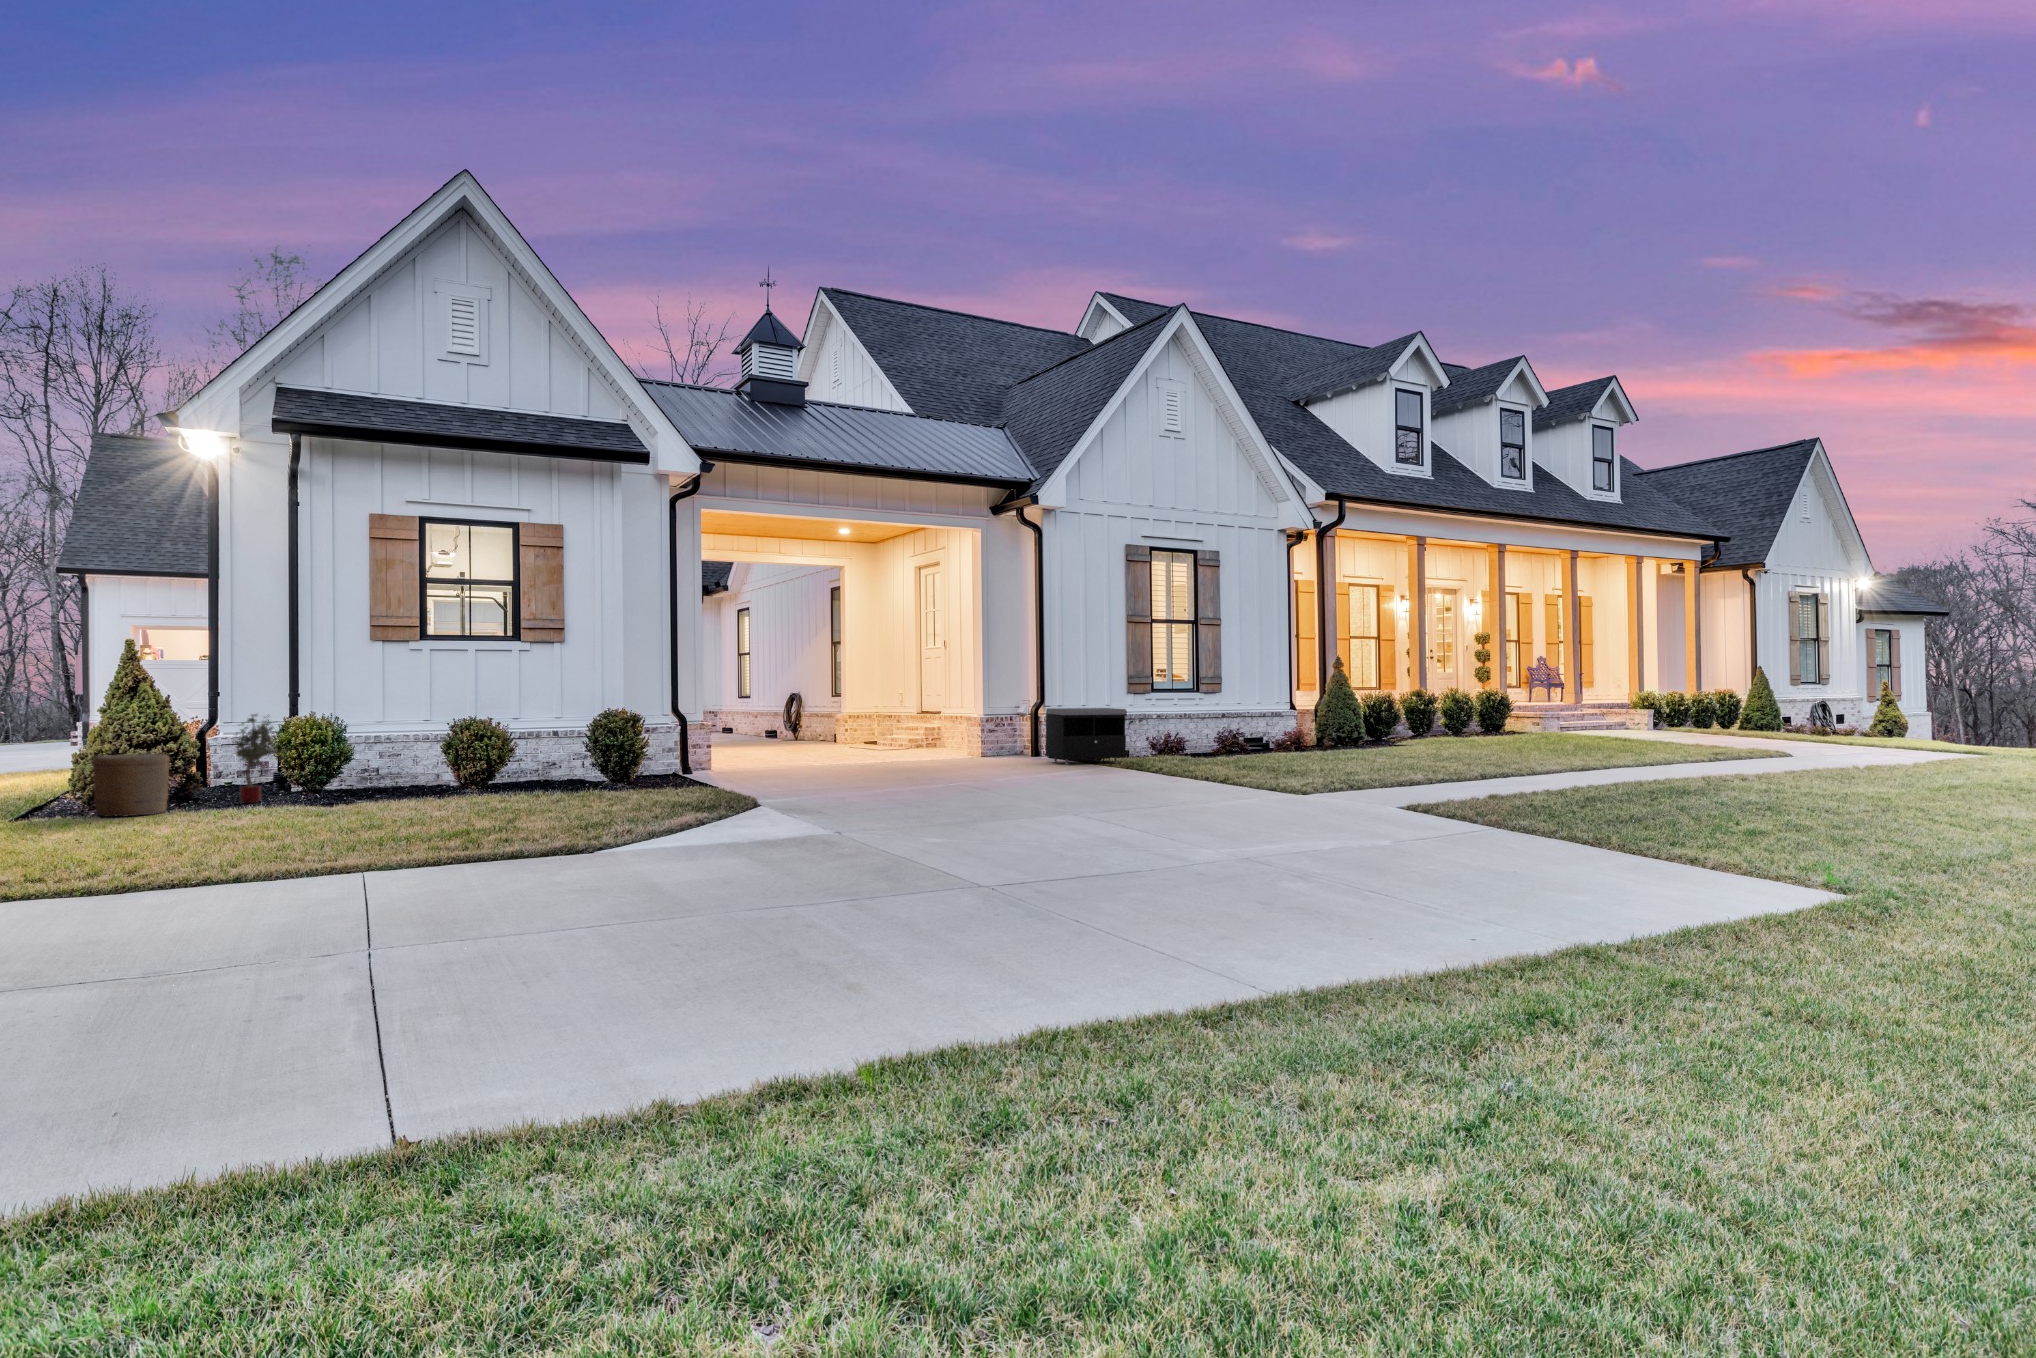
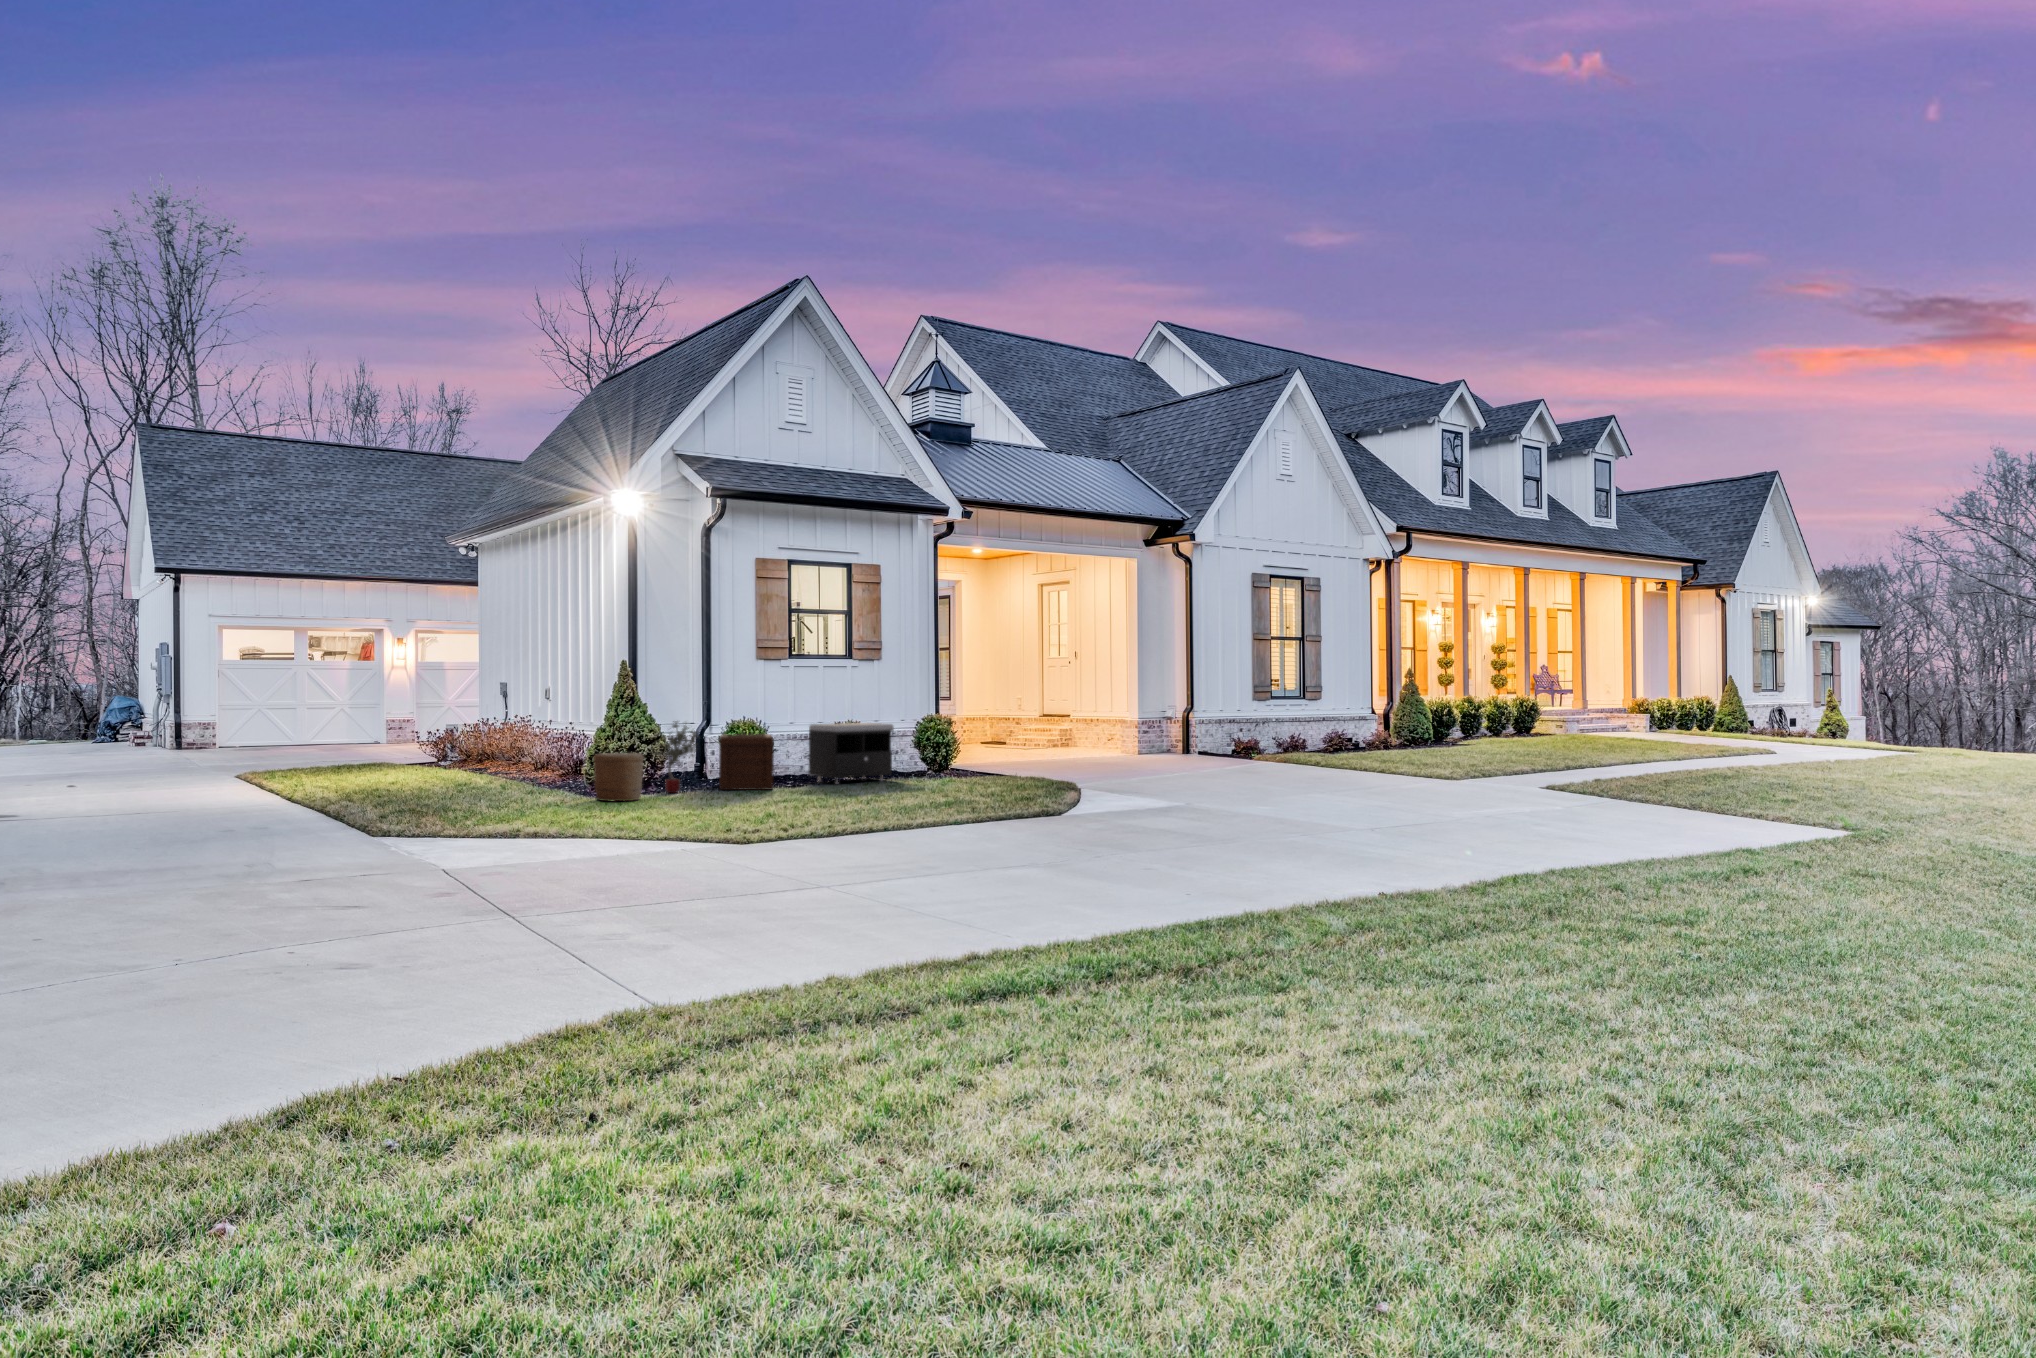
storage bench: present [1046,708,1127,765] -> present [809,723,894,784]
wooden crate: none [320,731,420,800] -> present [719,734,774,790]

